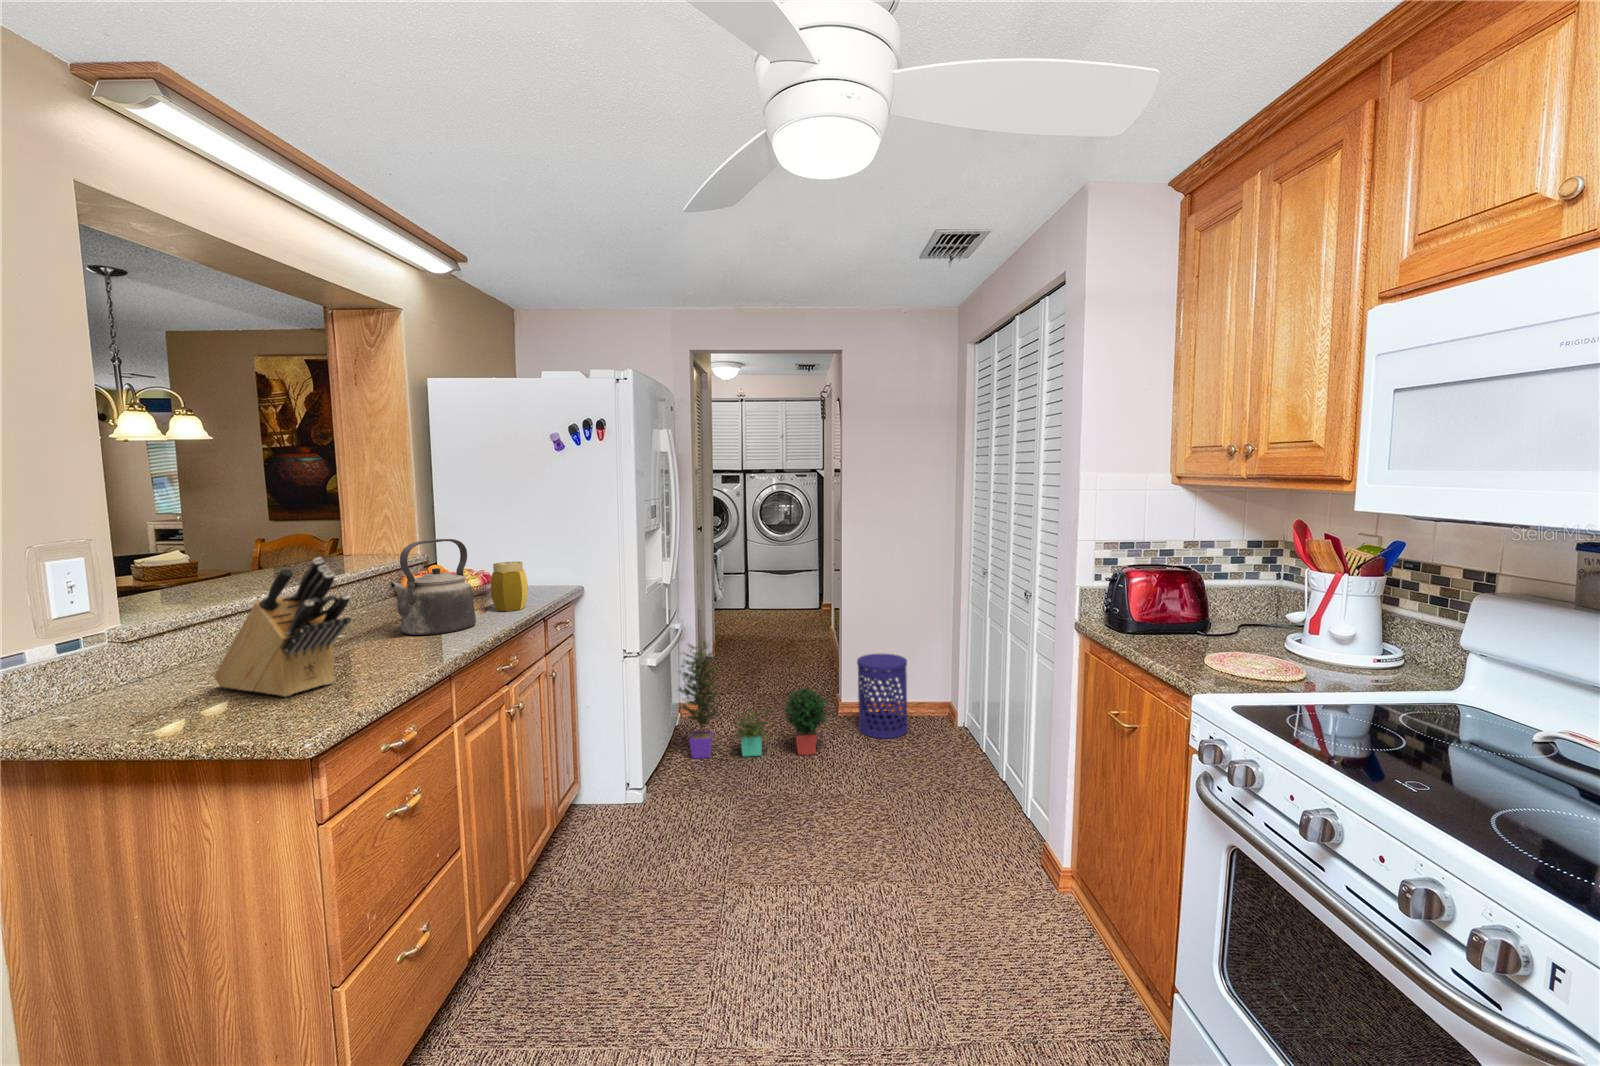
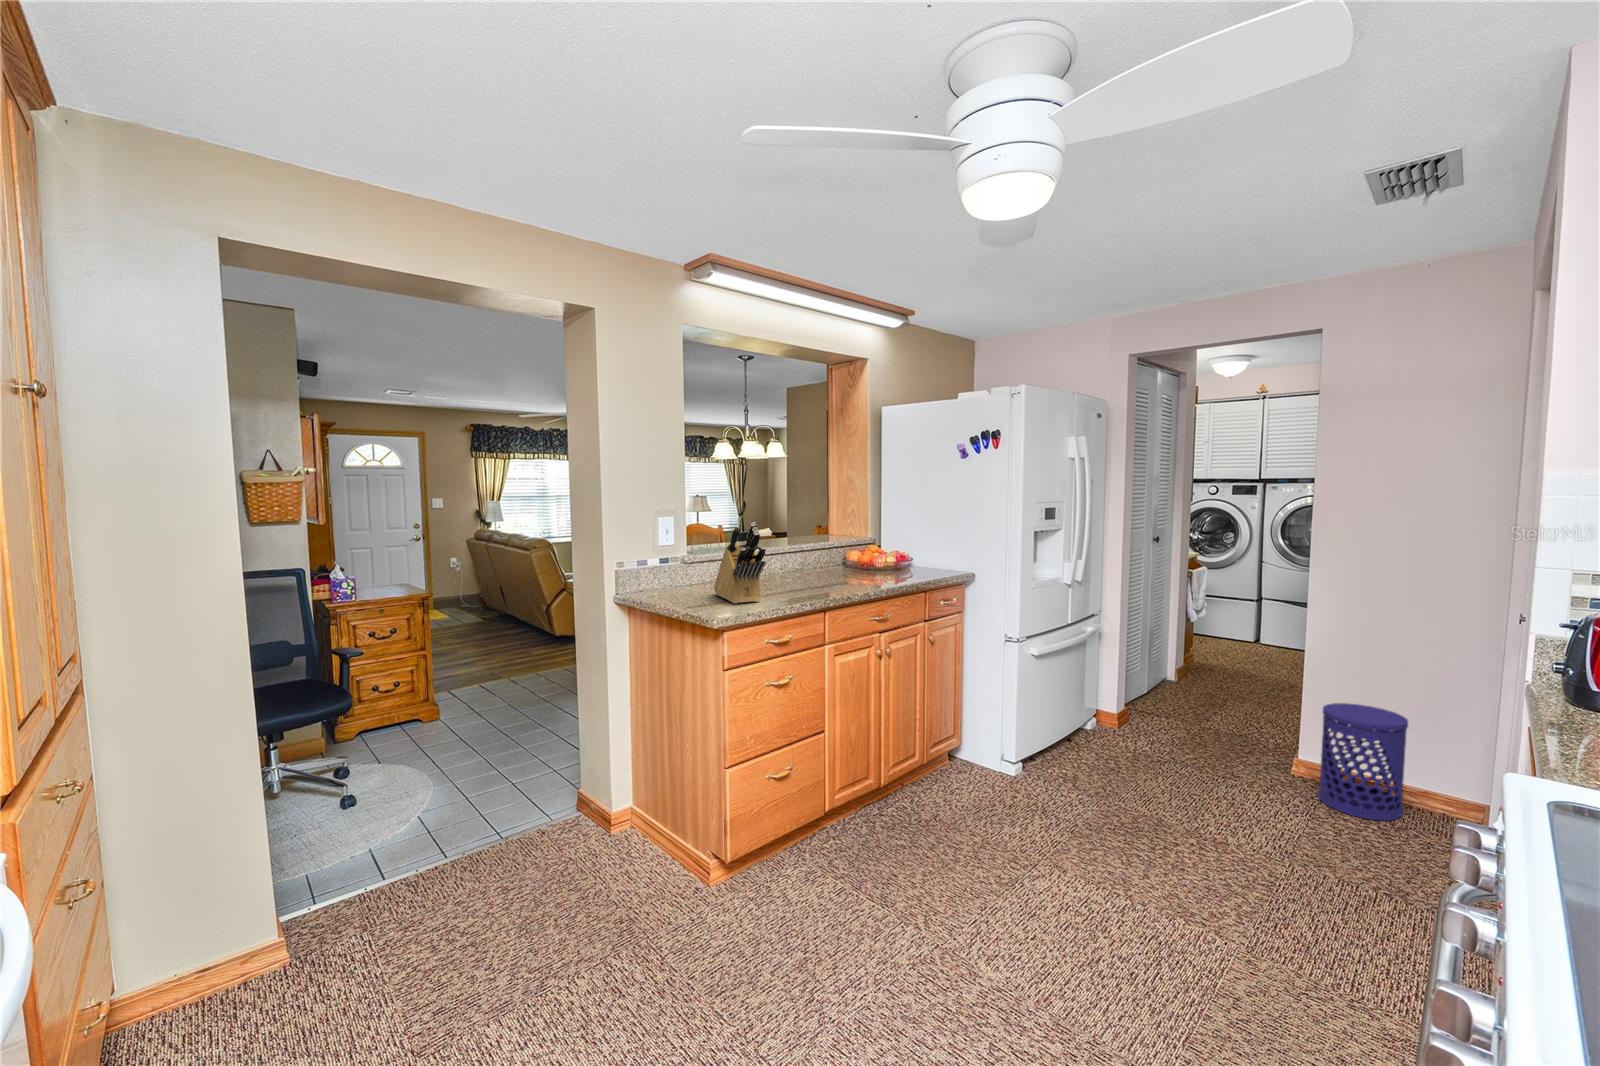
kettle: present [390,539,476,635] -> none [816,516,873,586]
jar: present [491,562,528,611] -> none [895,538,923,578]
potted plant: present [679,642,827,758] -> none [1074,639,1257,799]

